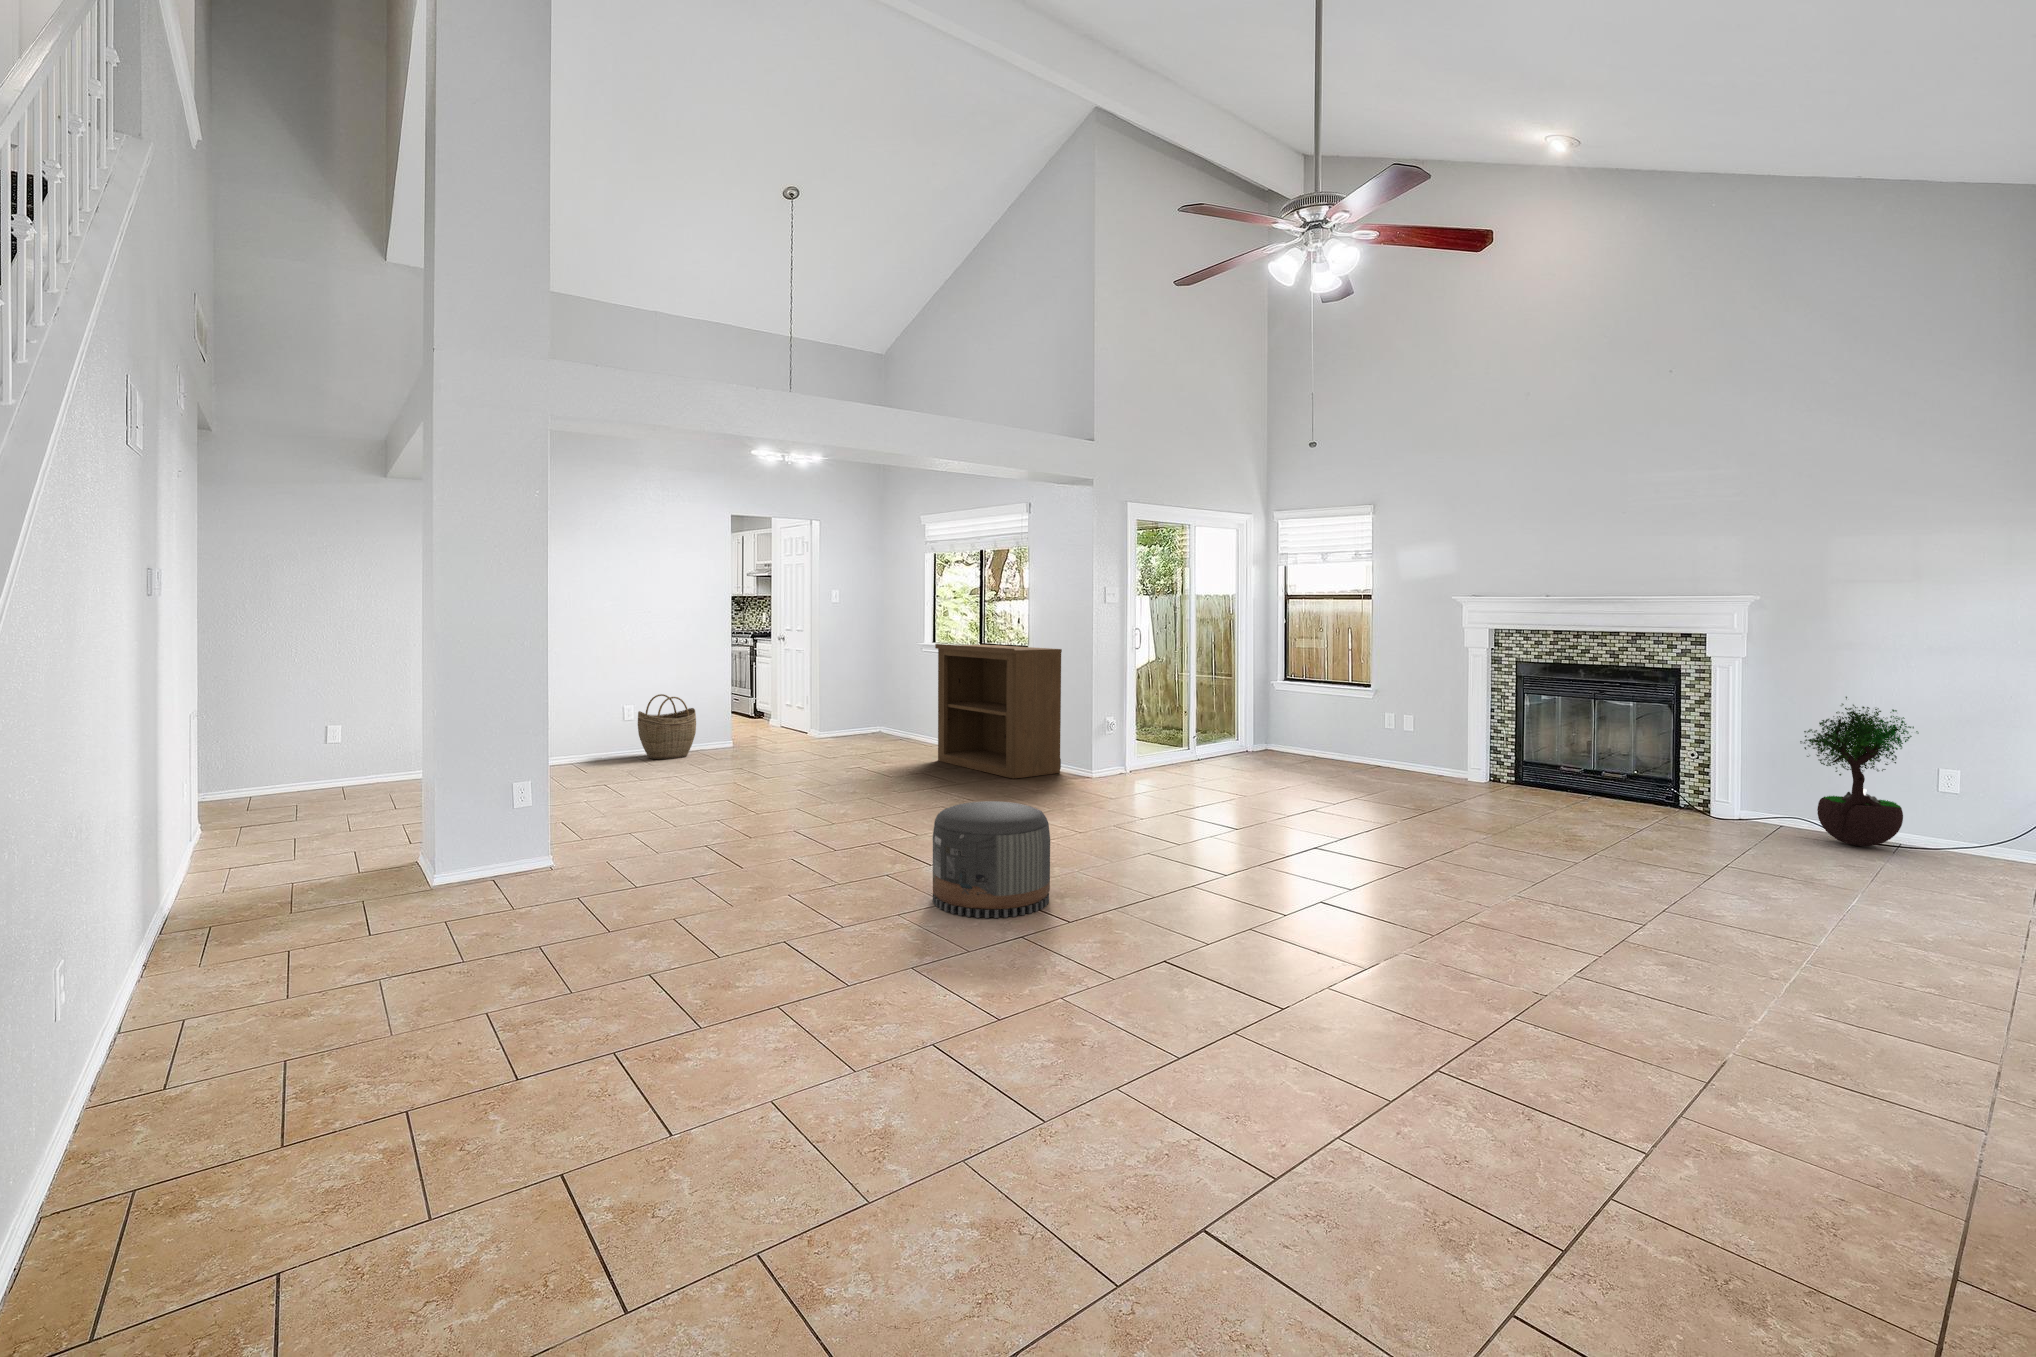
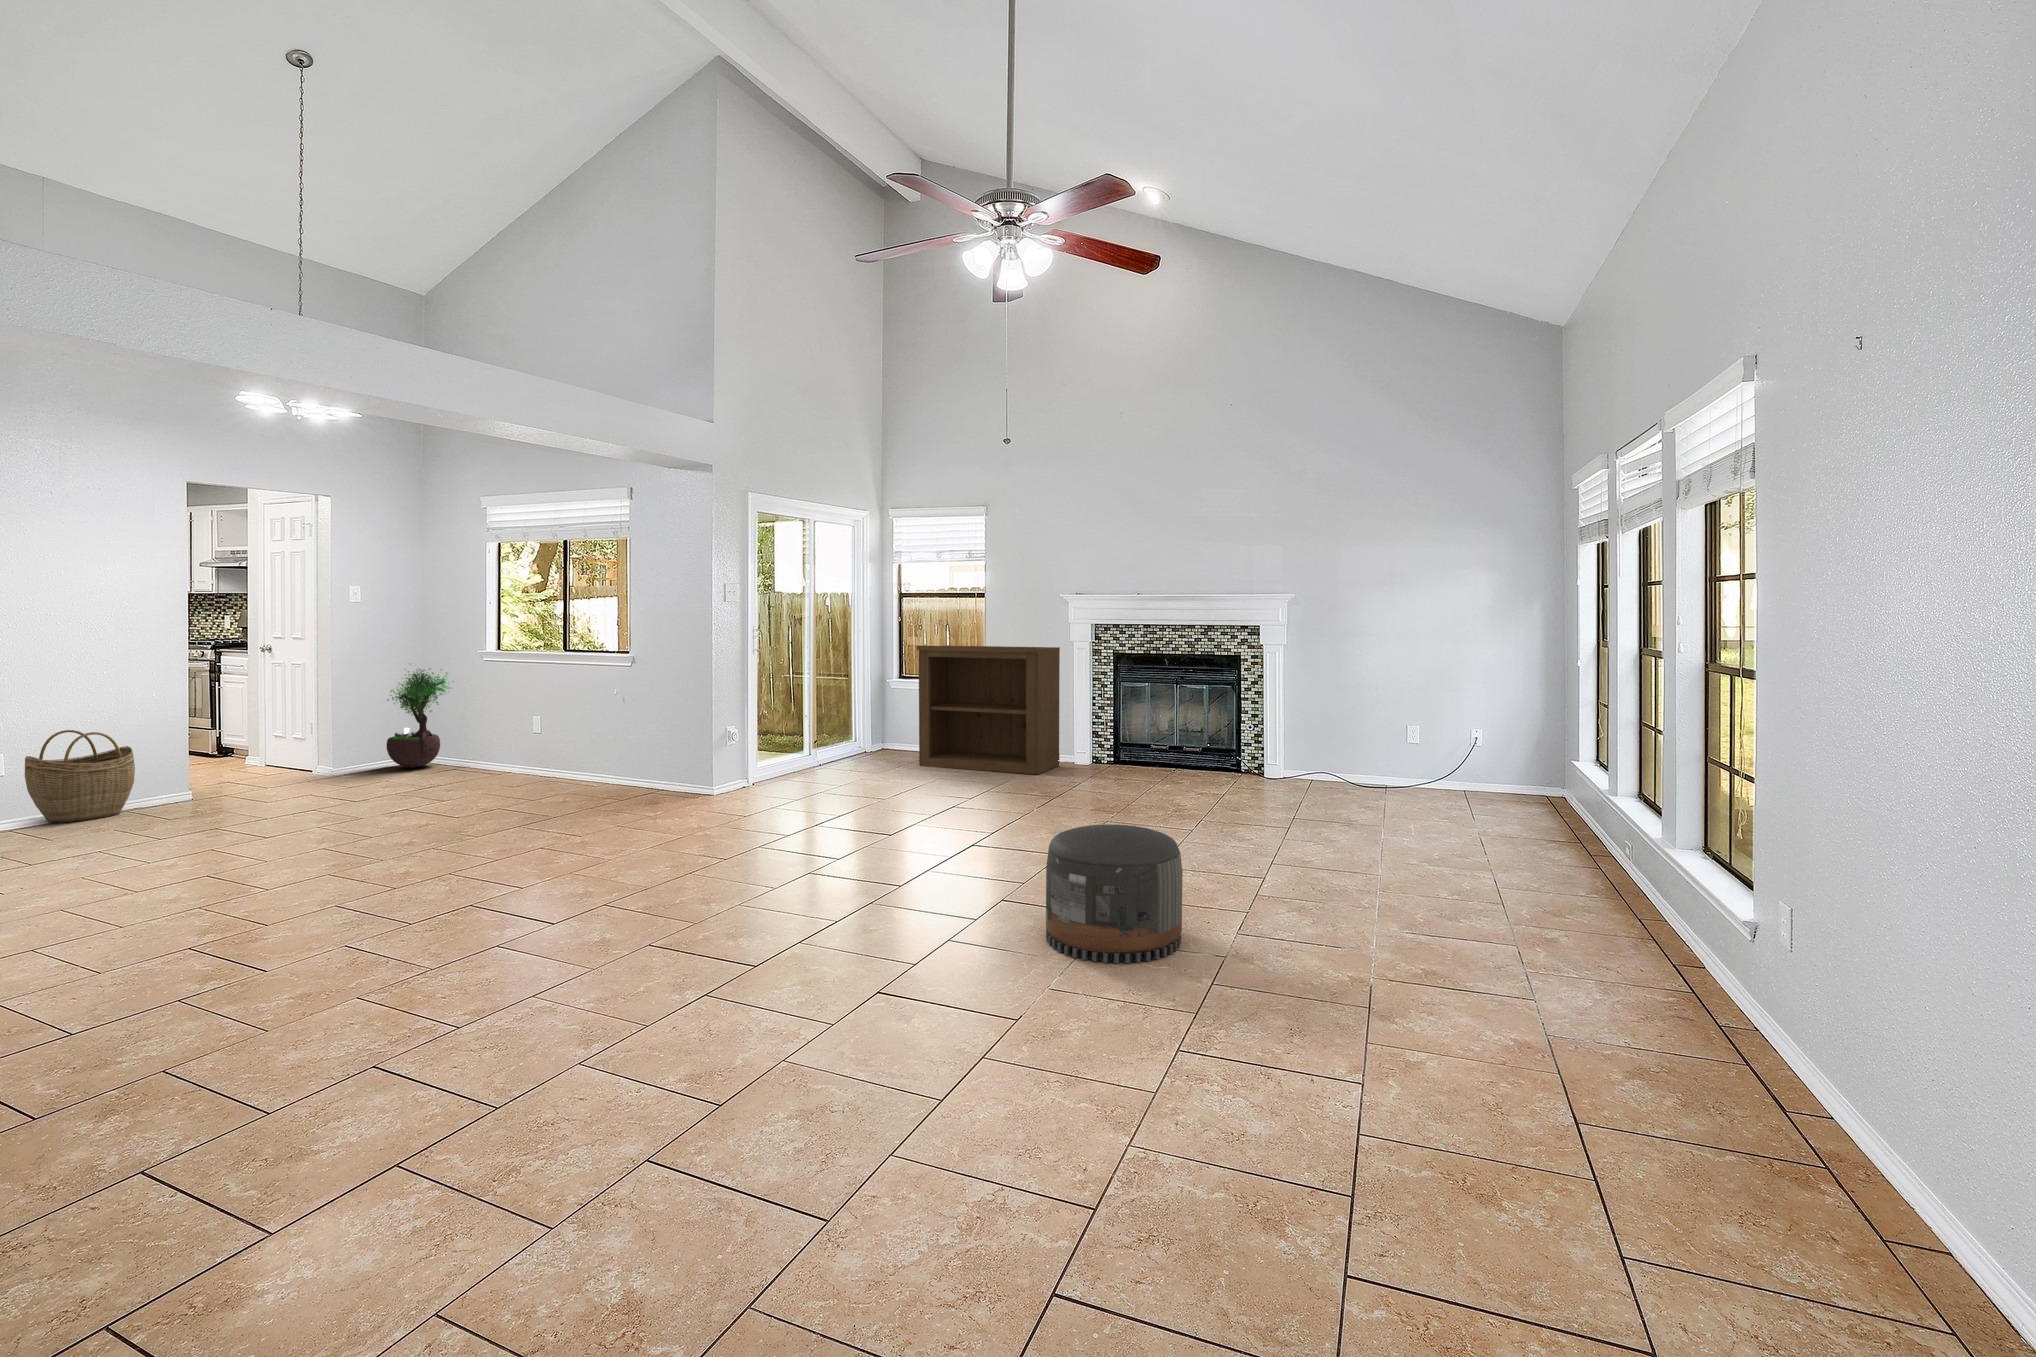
bookshelf: present [935,644,1062,779] -> present [917,646,1060,774]
potted tree: present [1800,697,1918,846] -> present [386,664,450,768]
pouf: present [933,801,1050,918] -> present [1046,824,1183,963]

